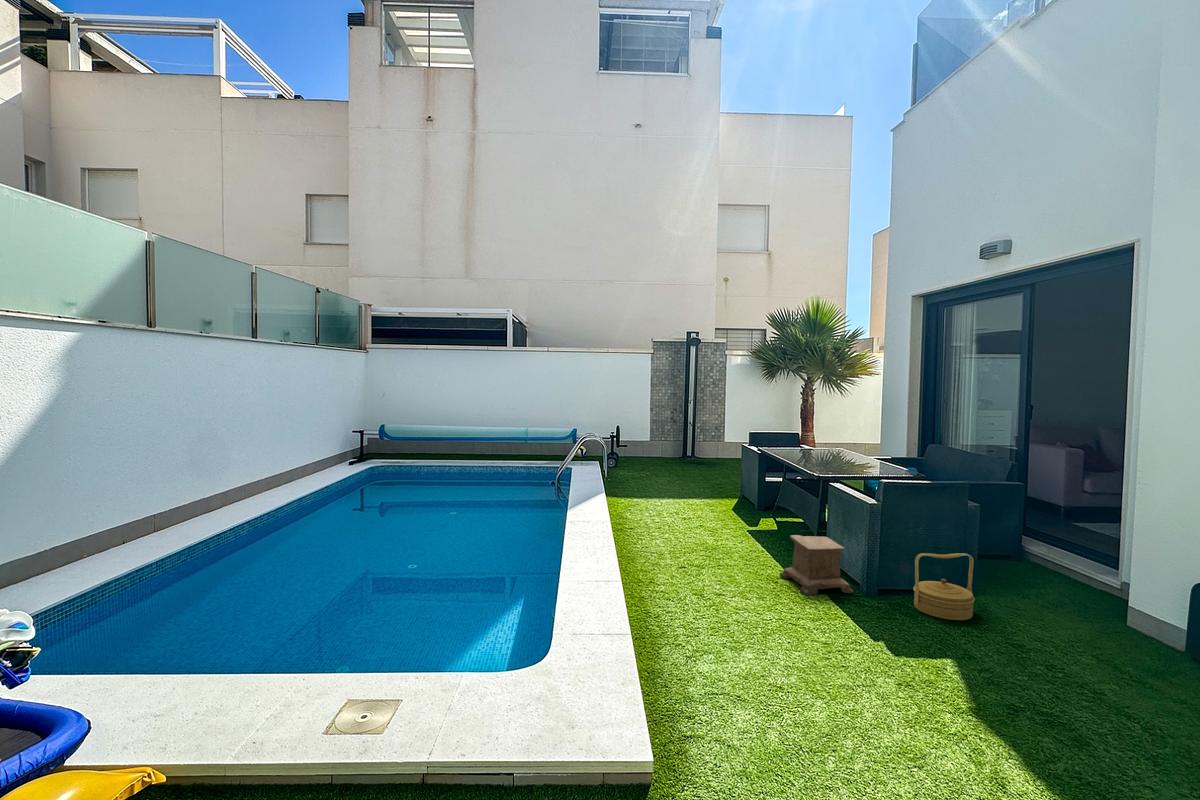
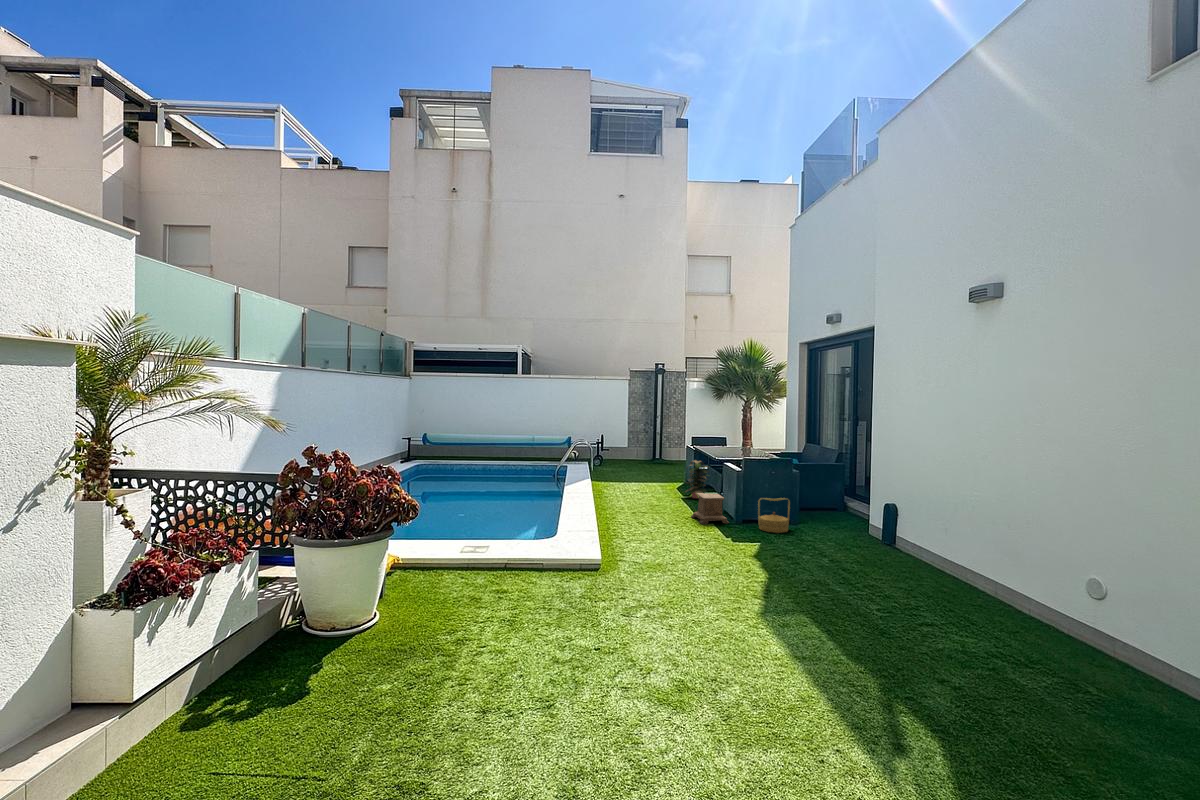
decorative plant: none [748,470,792,529] -> present [686,461,708,498]

